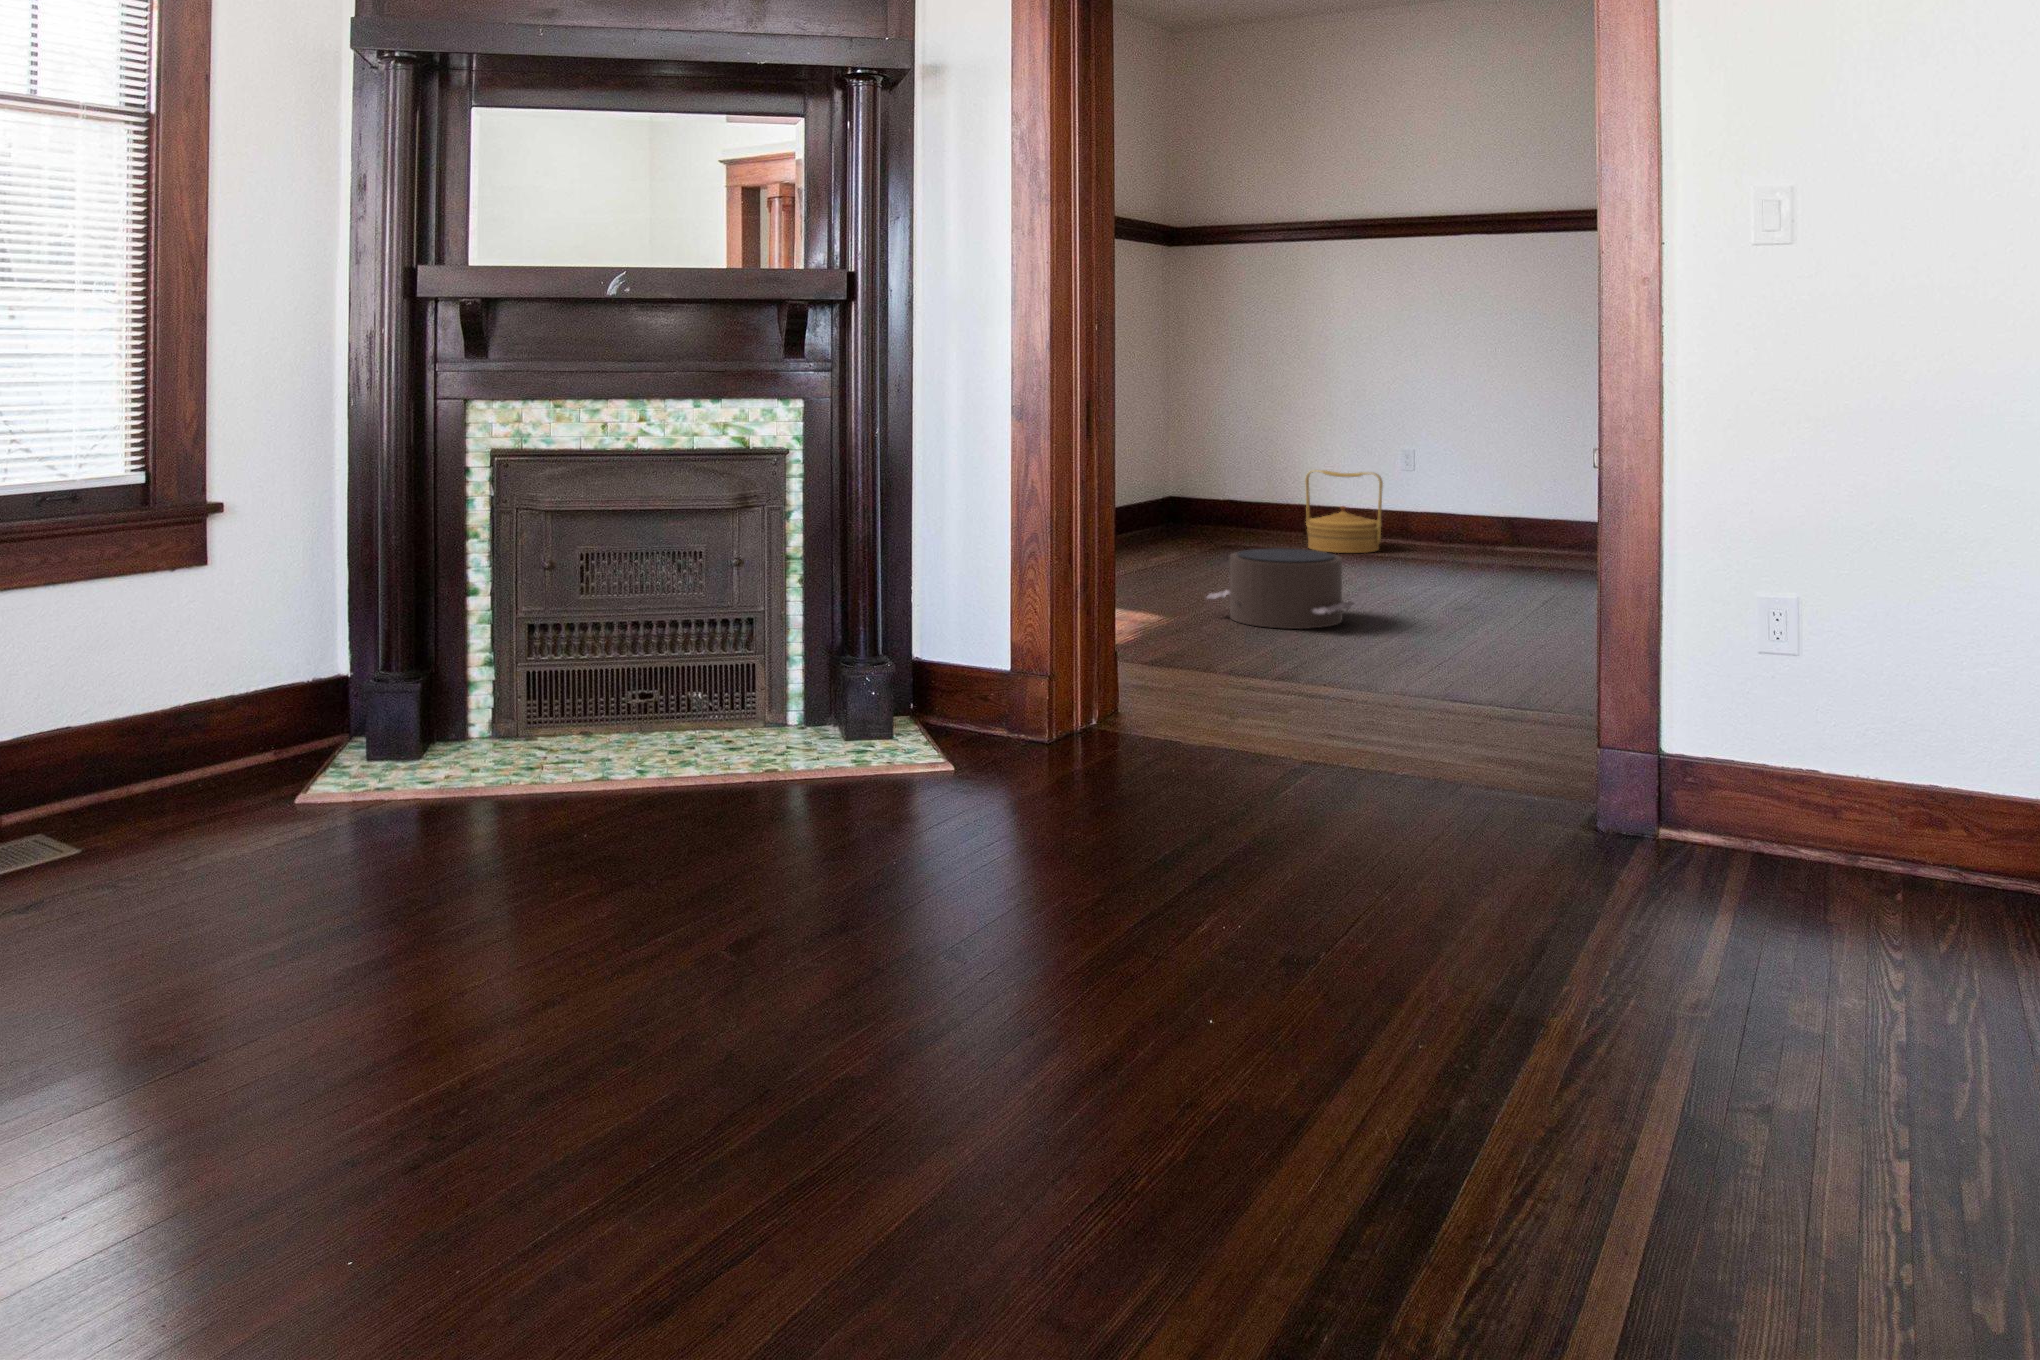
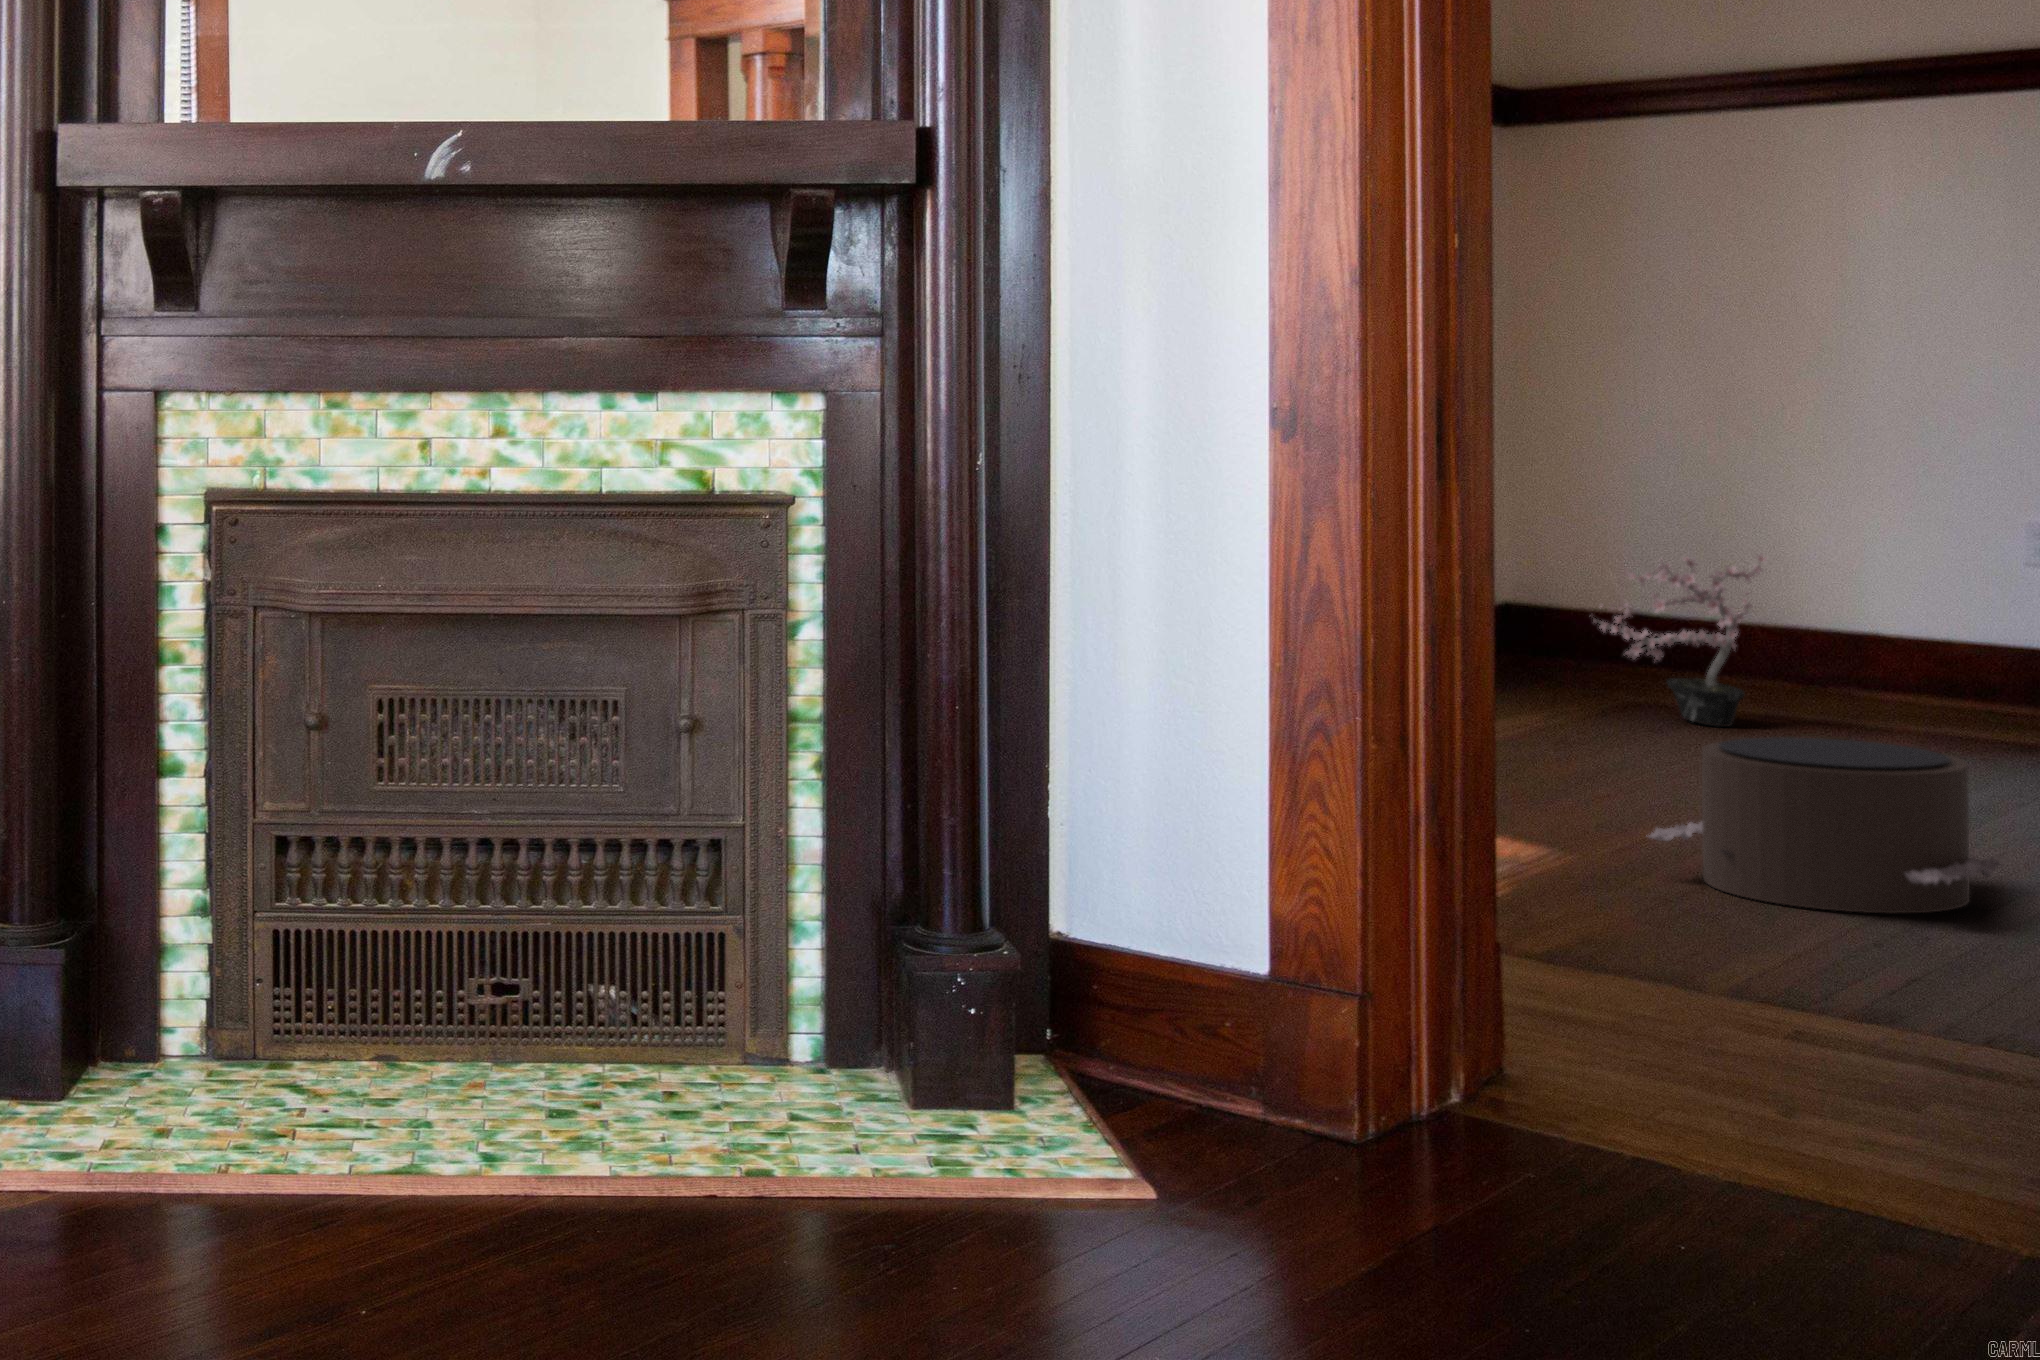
potted plant: none [1200,455,1285,543] -> present [1594,554,1767,727]
woven basket: present [1305,470,1383,553] -> none [1823,579,2005,755]

